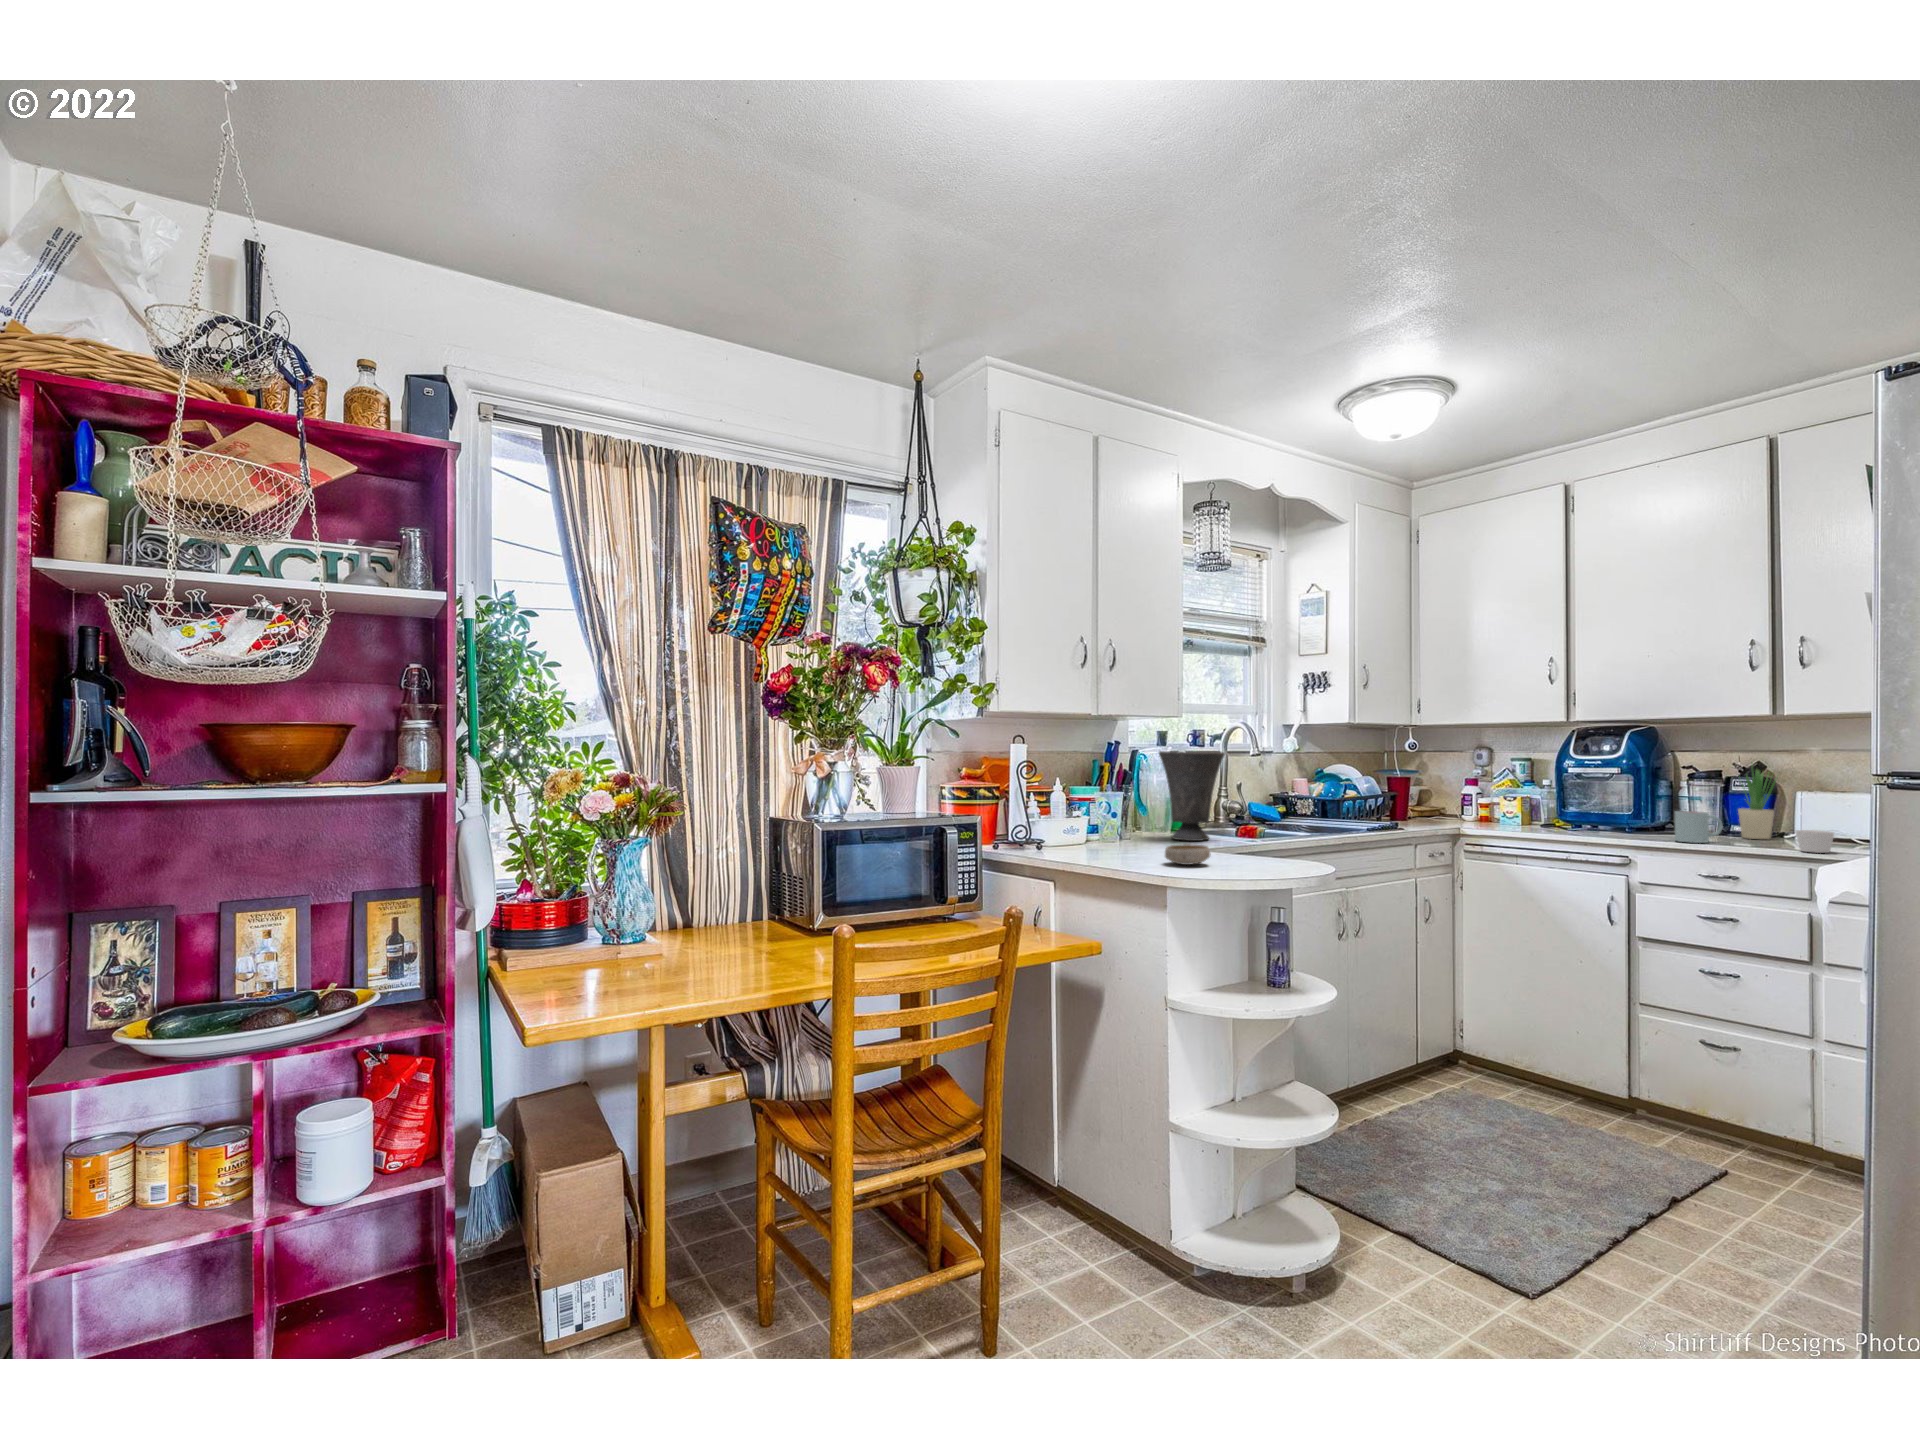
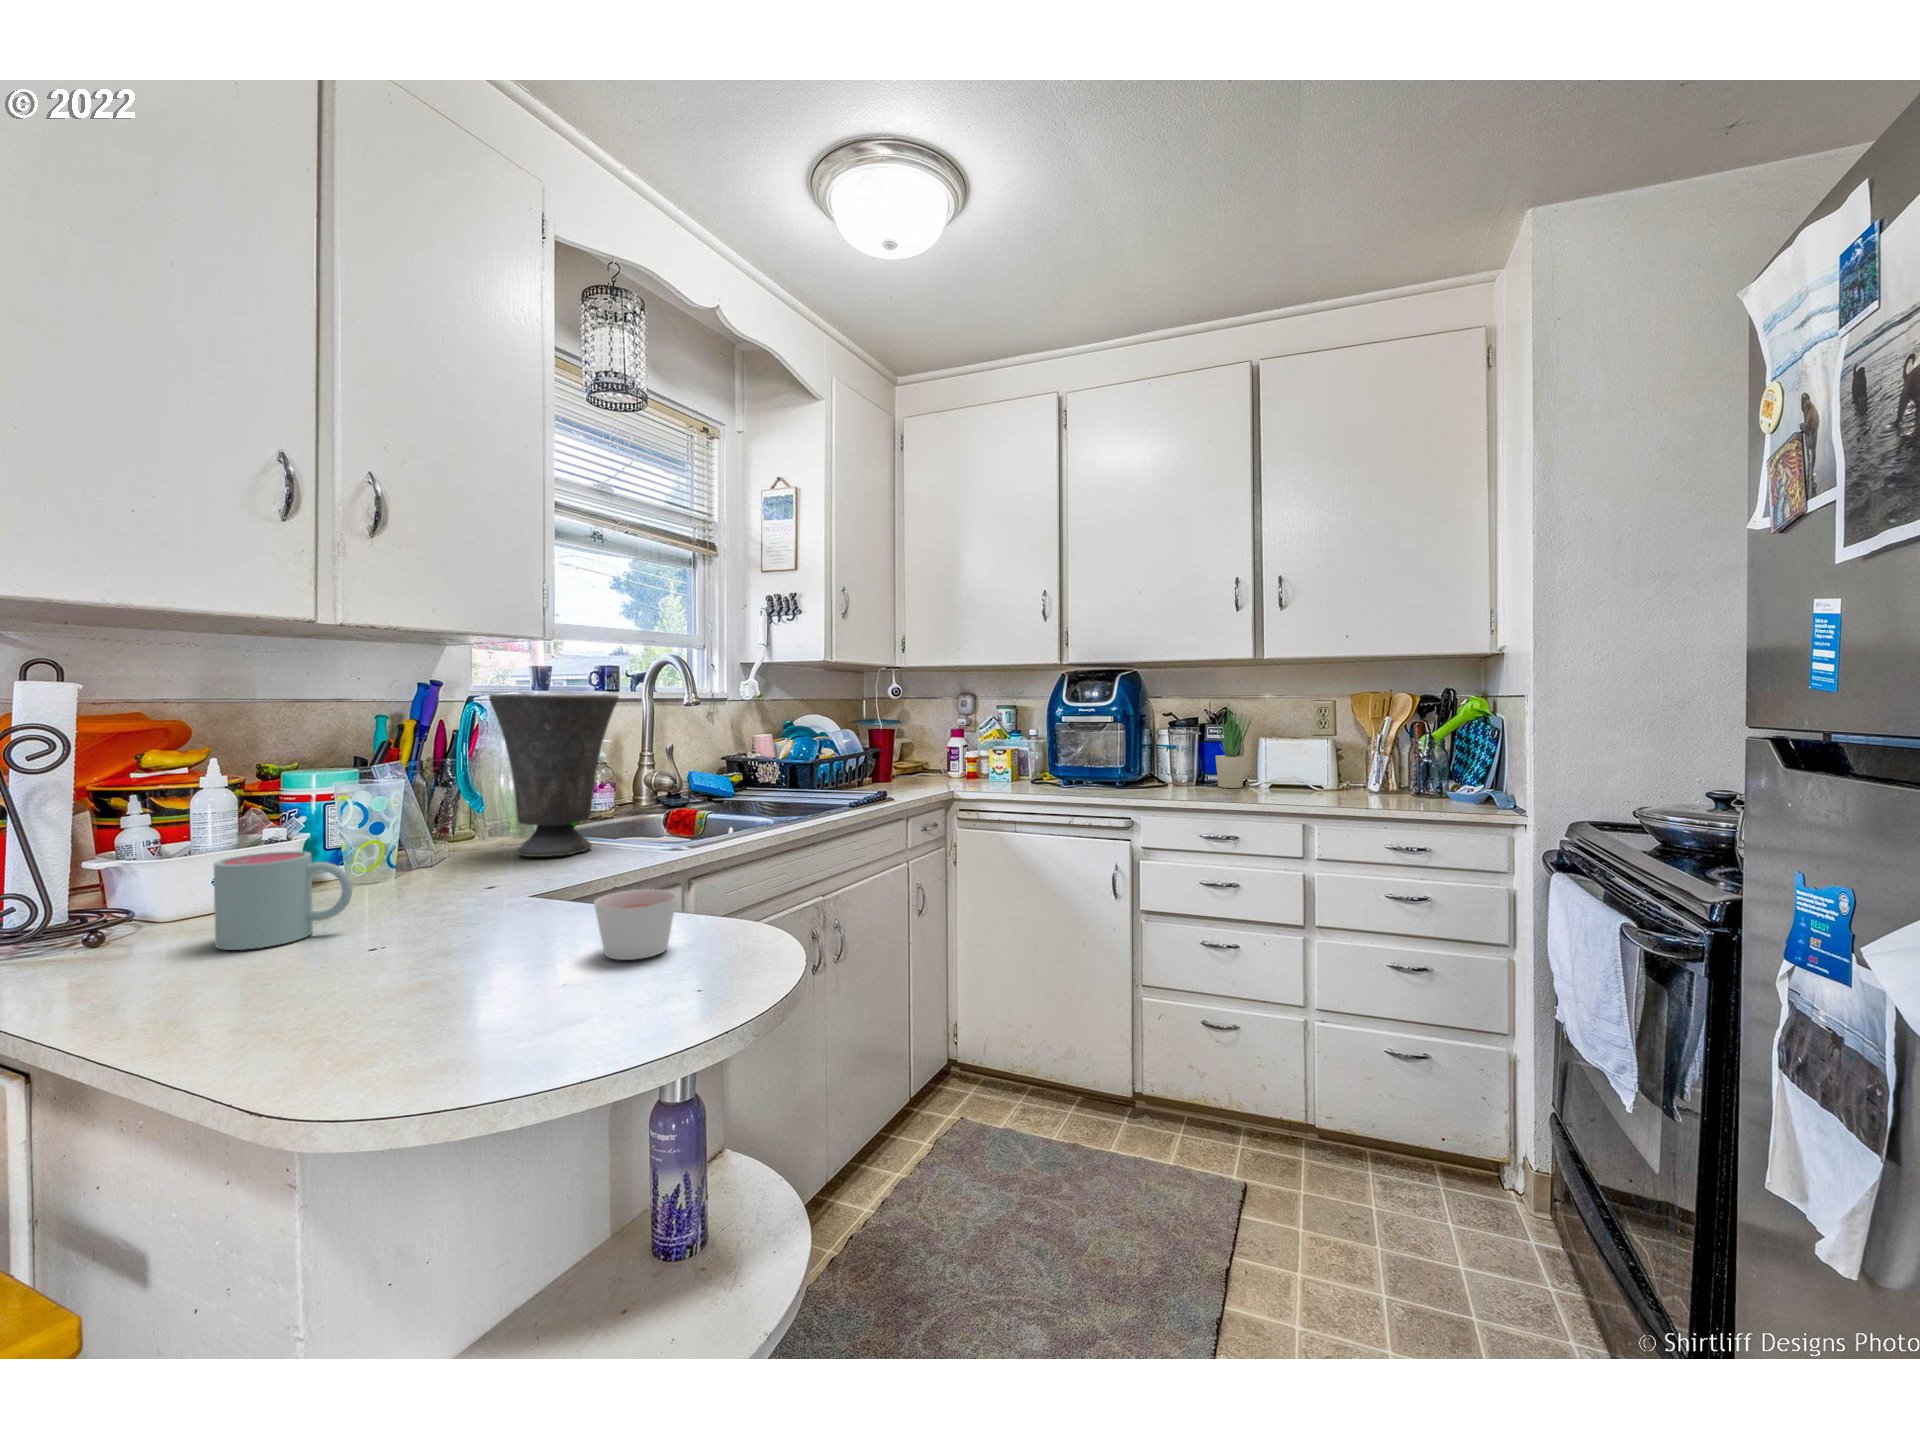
mug: present [1674,811,1723,843] -> present [214,851,353,950]
candle: present [1796,830,1834,853] -> present [594,889,677,960]
bowl: present [1165,844,1211,865] -> none [394,899,517,958]

